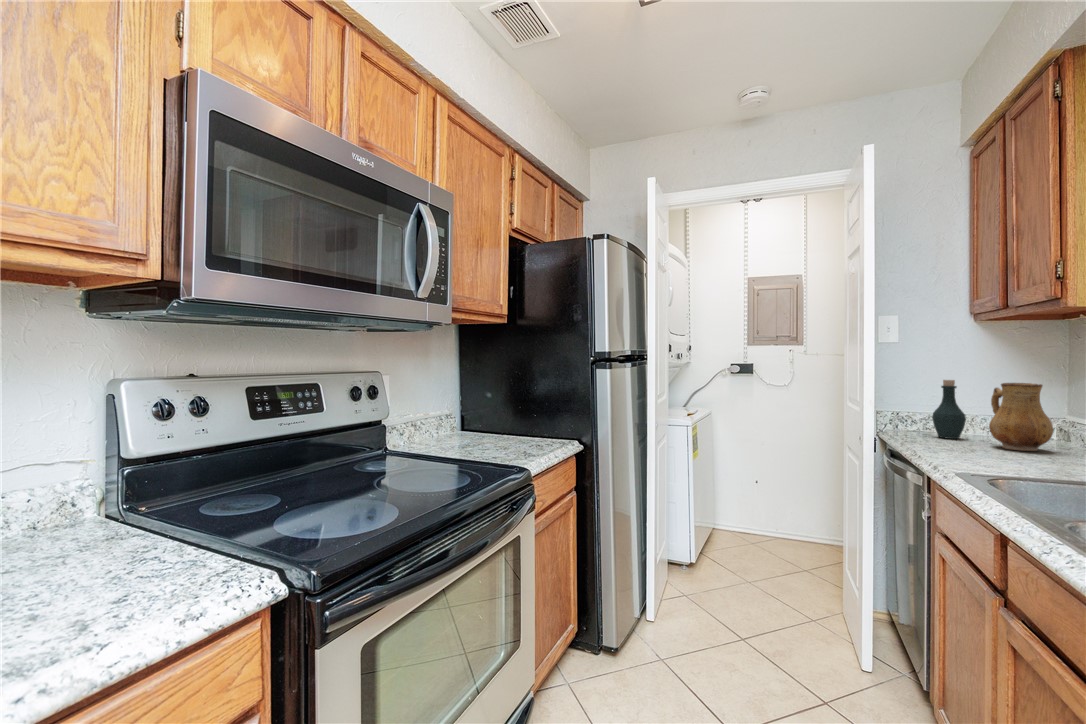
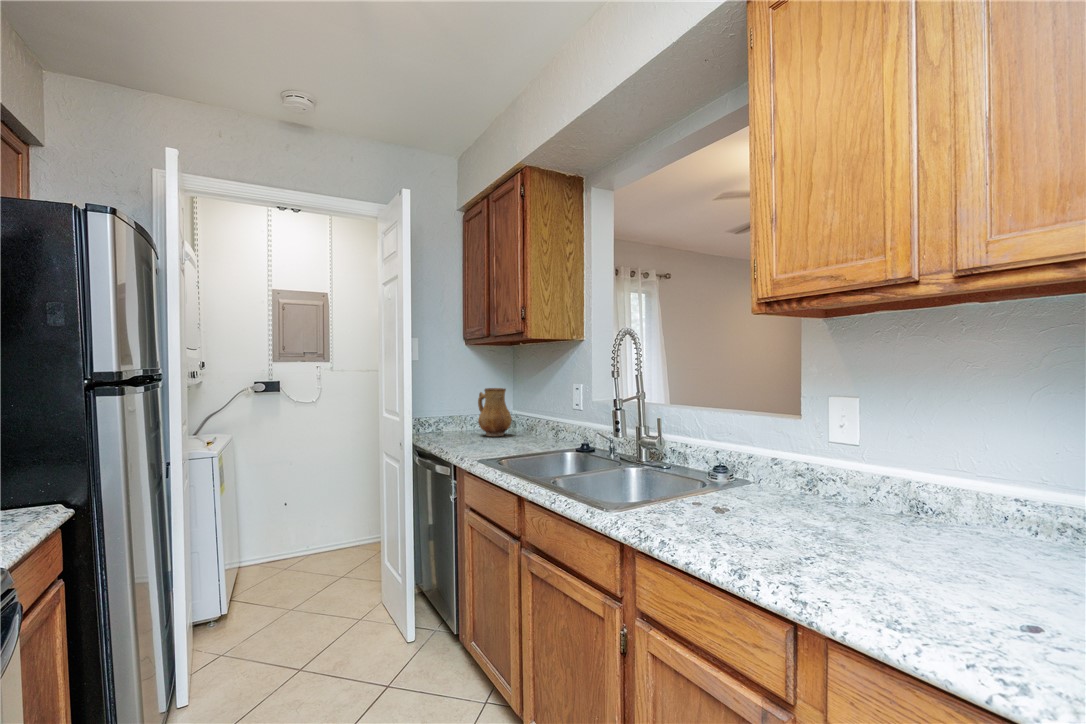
bottle: present [932,380,966,439] -> none [442,388,463,434]

